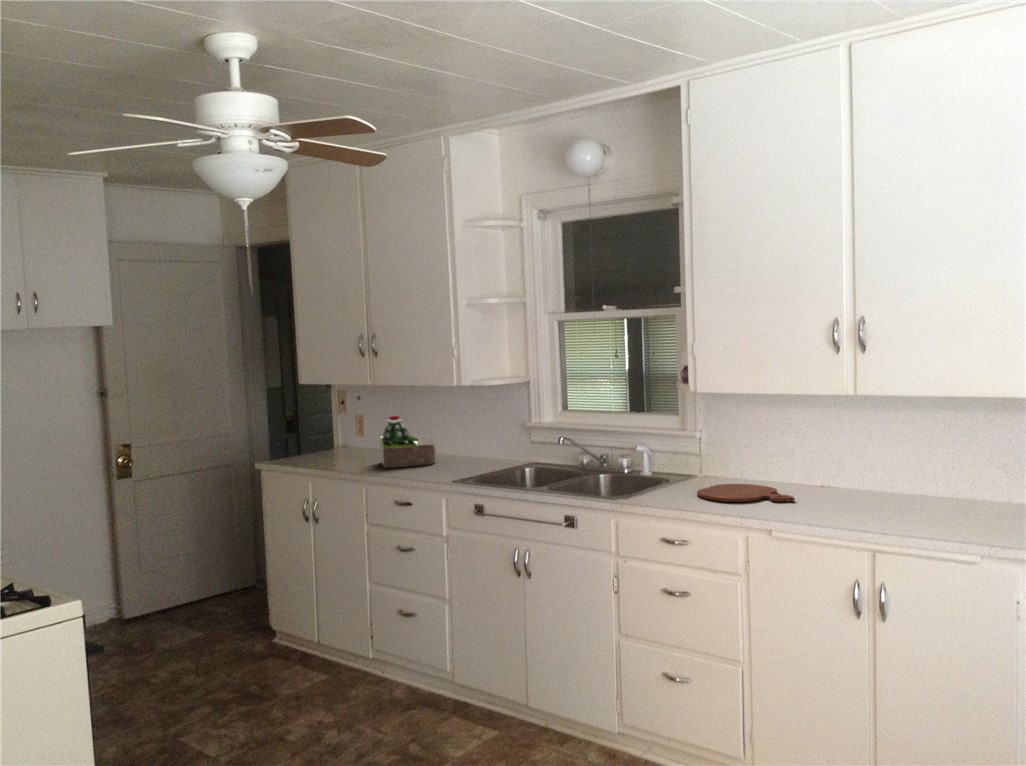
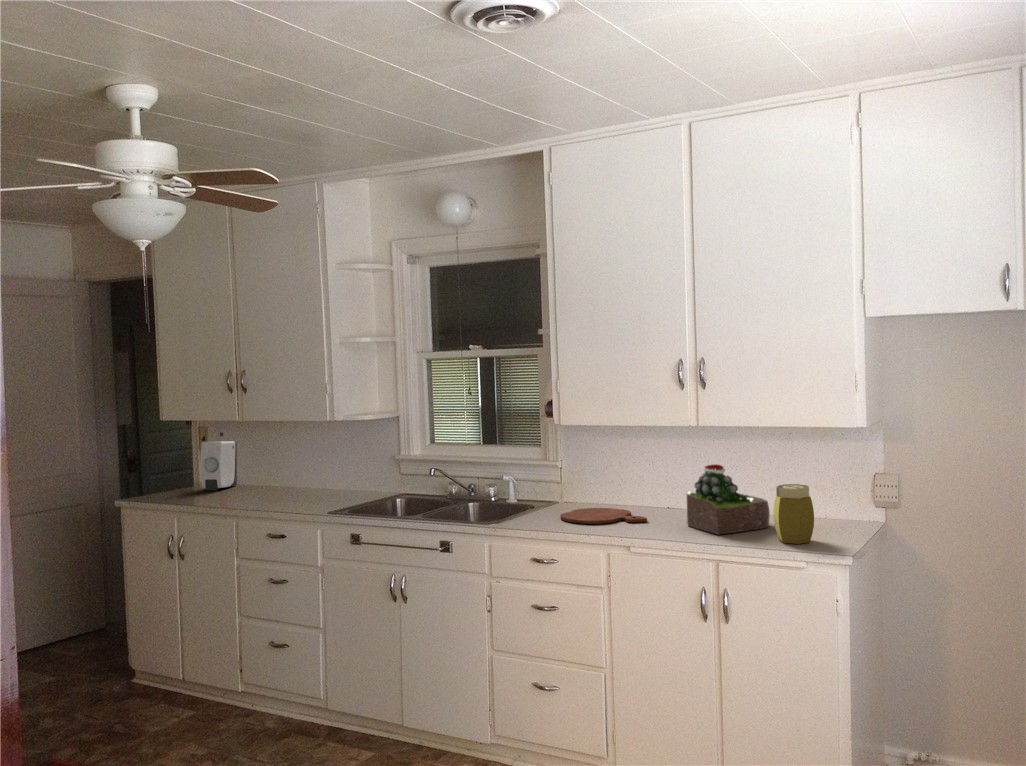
soap dispenser: none [336,405,372,455] -> present [201,441,237,491]
succulent plant: present [380,416,436,468] -> present [687,464,770,535]
jar: none [943,464,994,534] -> present [774,484,814,544]

